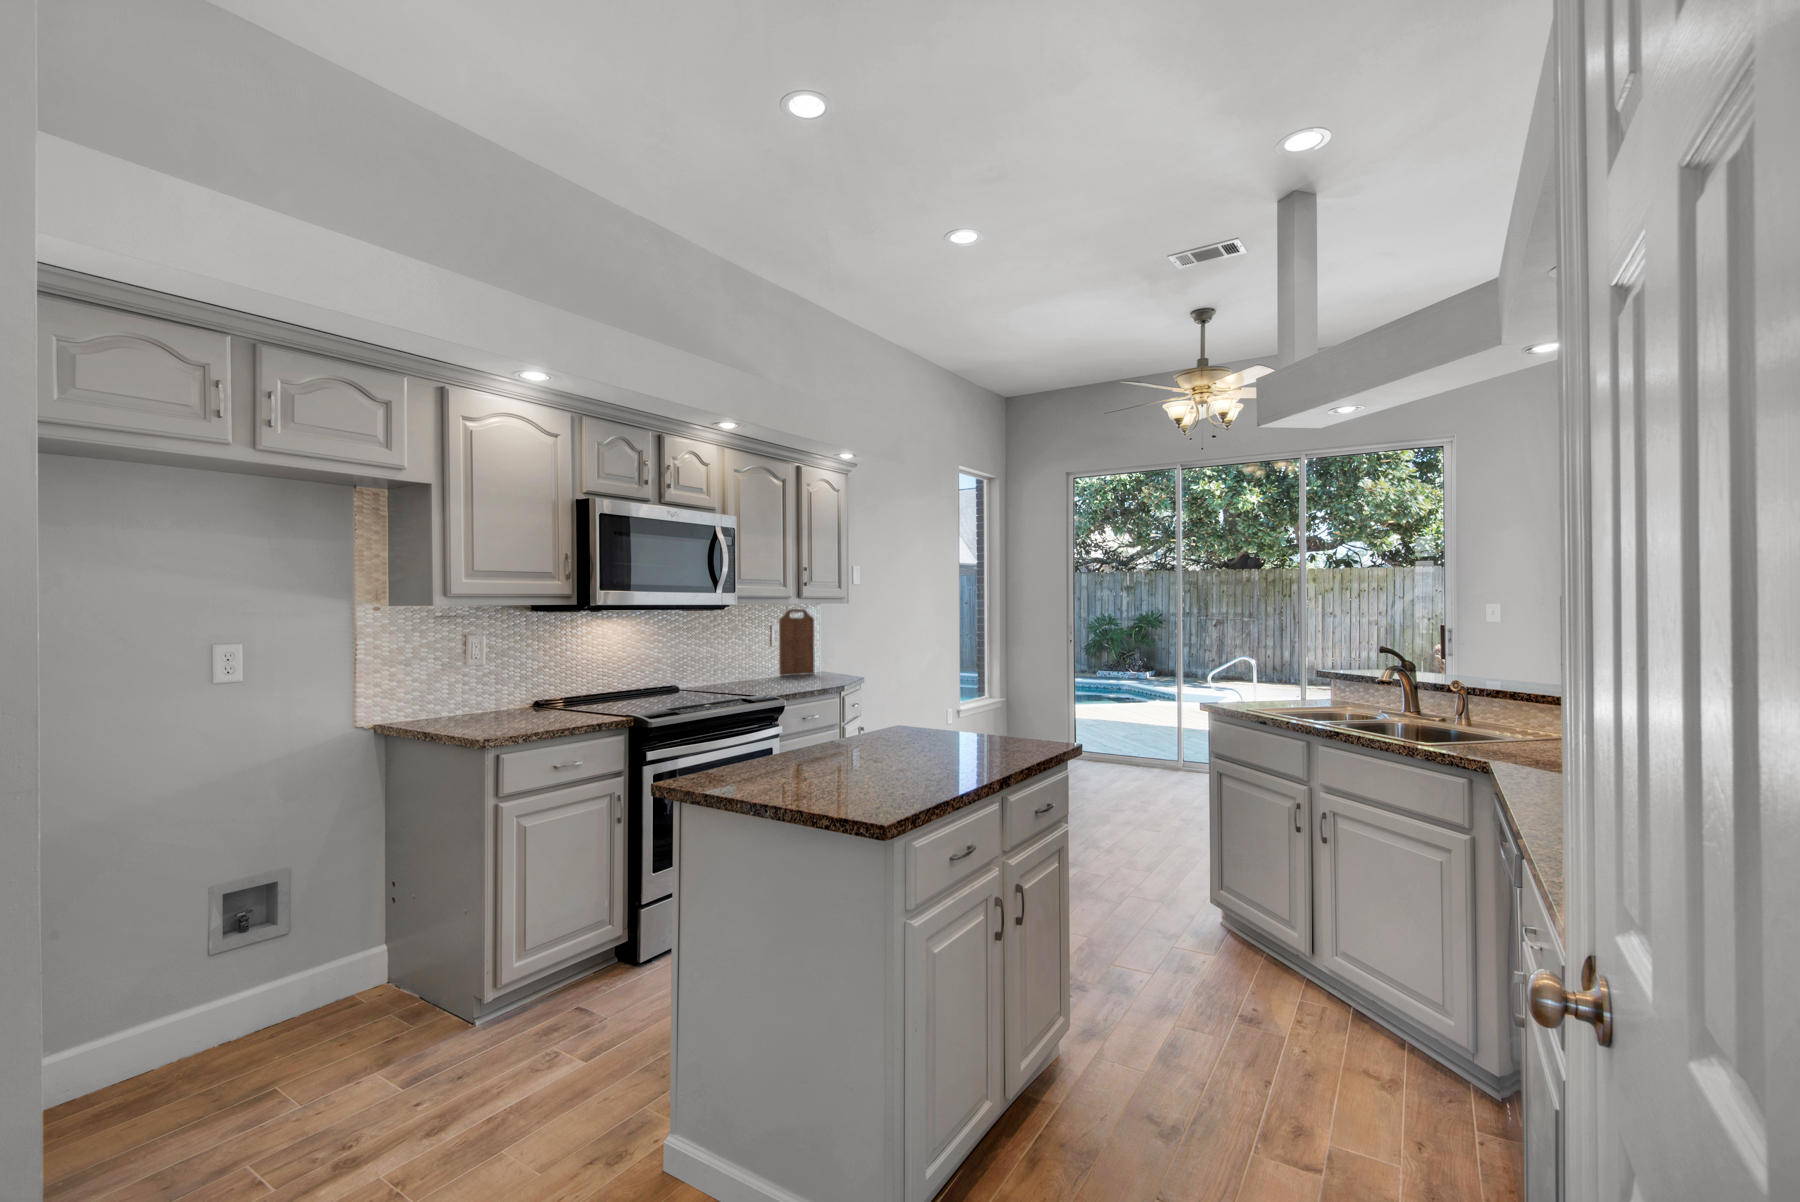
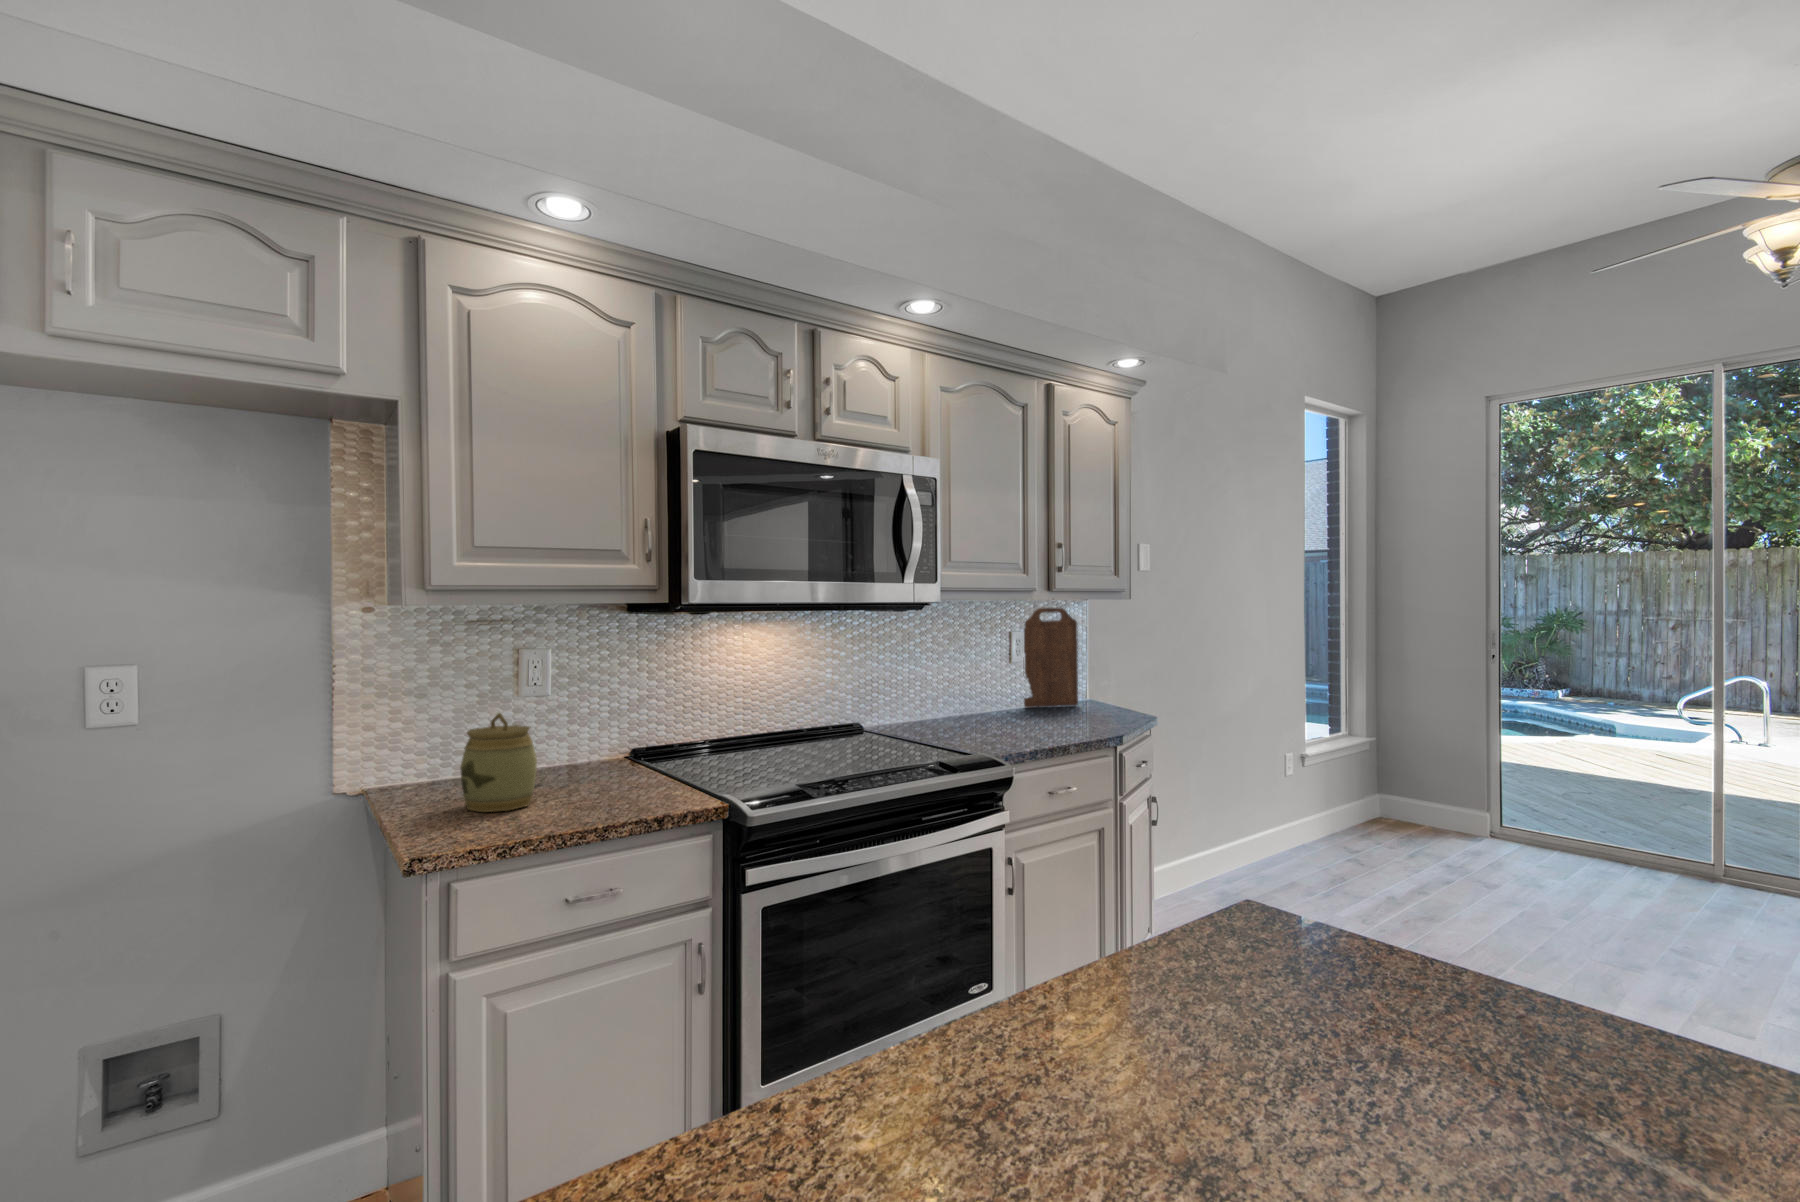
jar: none [466,670,513,728] -> present [460,713,537,812]

